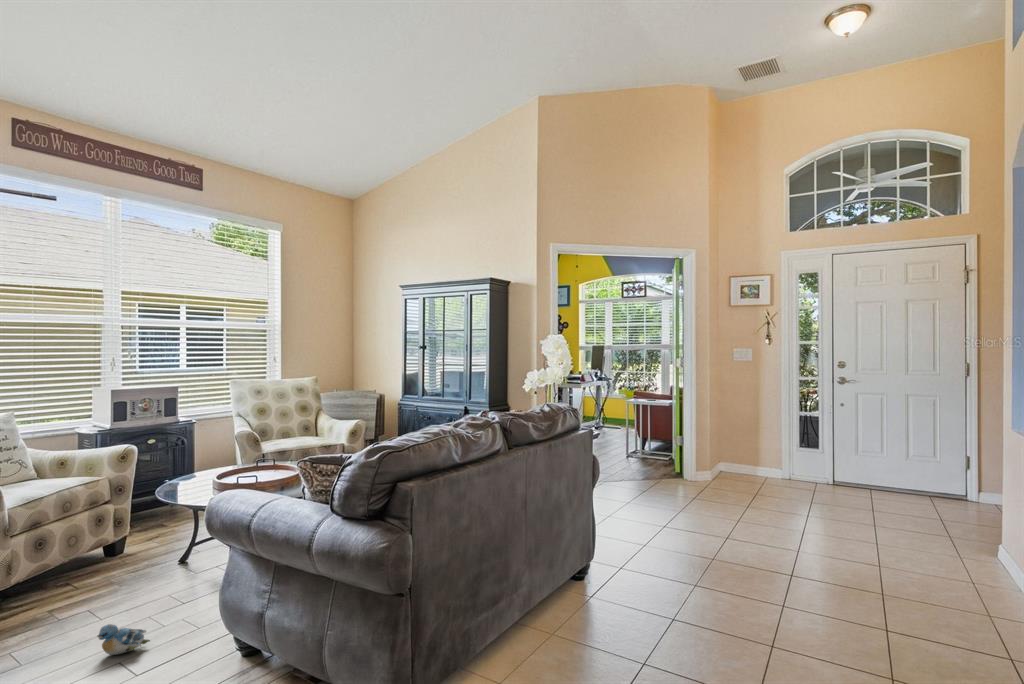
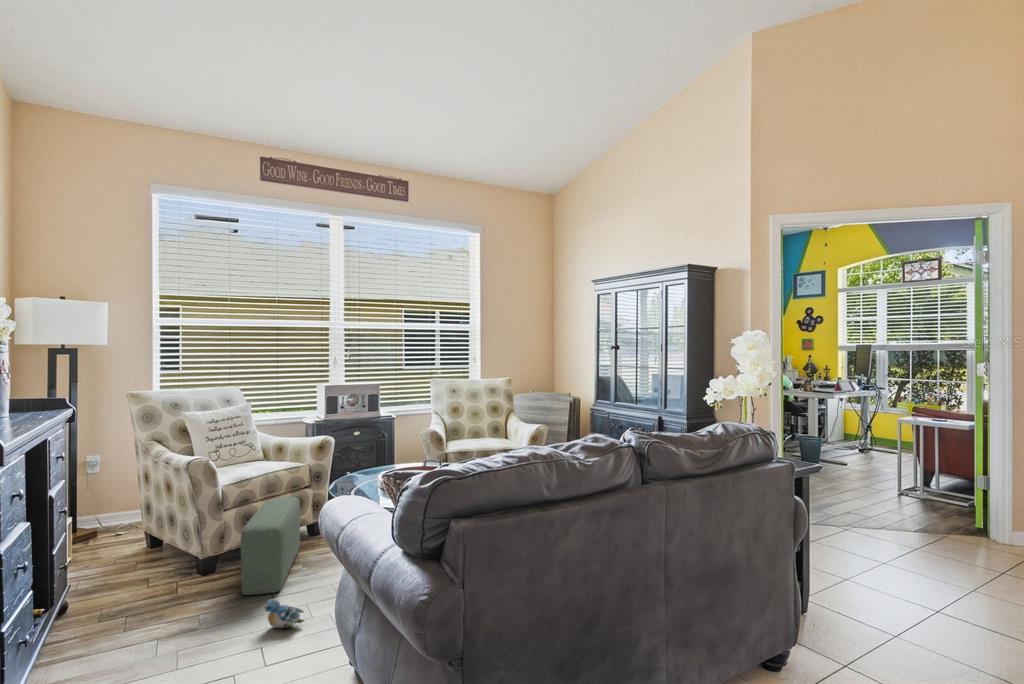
pouf: none [43,515,102,632] -> present [241,497,300,595]

